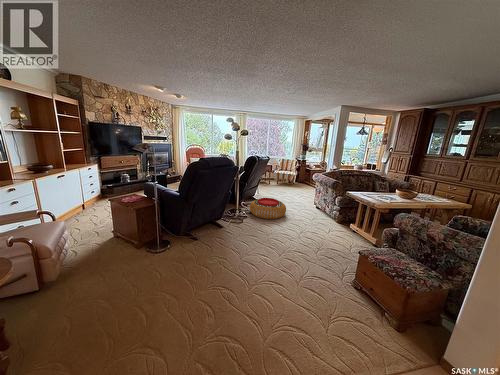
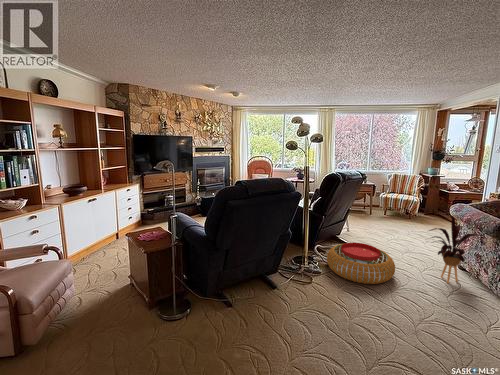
house plant: none [300,179,324,214] -> present [430,216,477,283]

